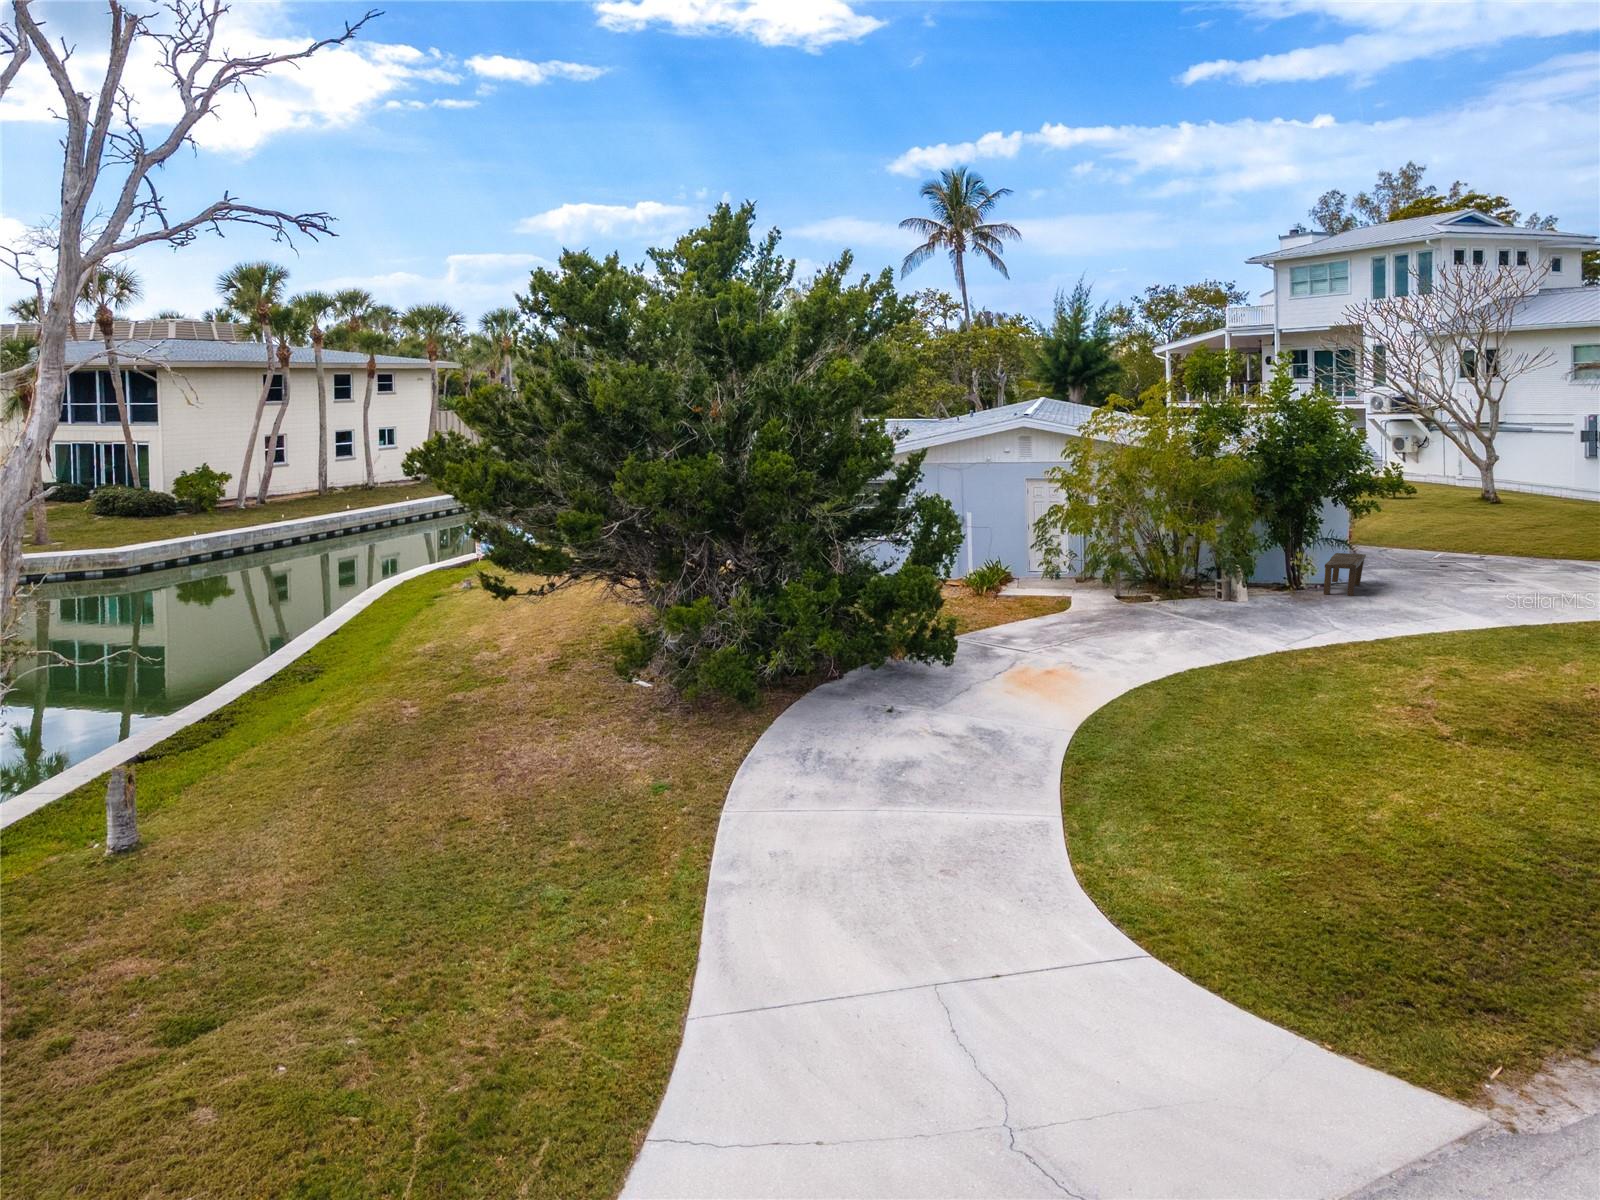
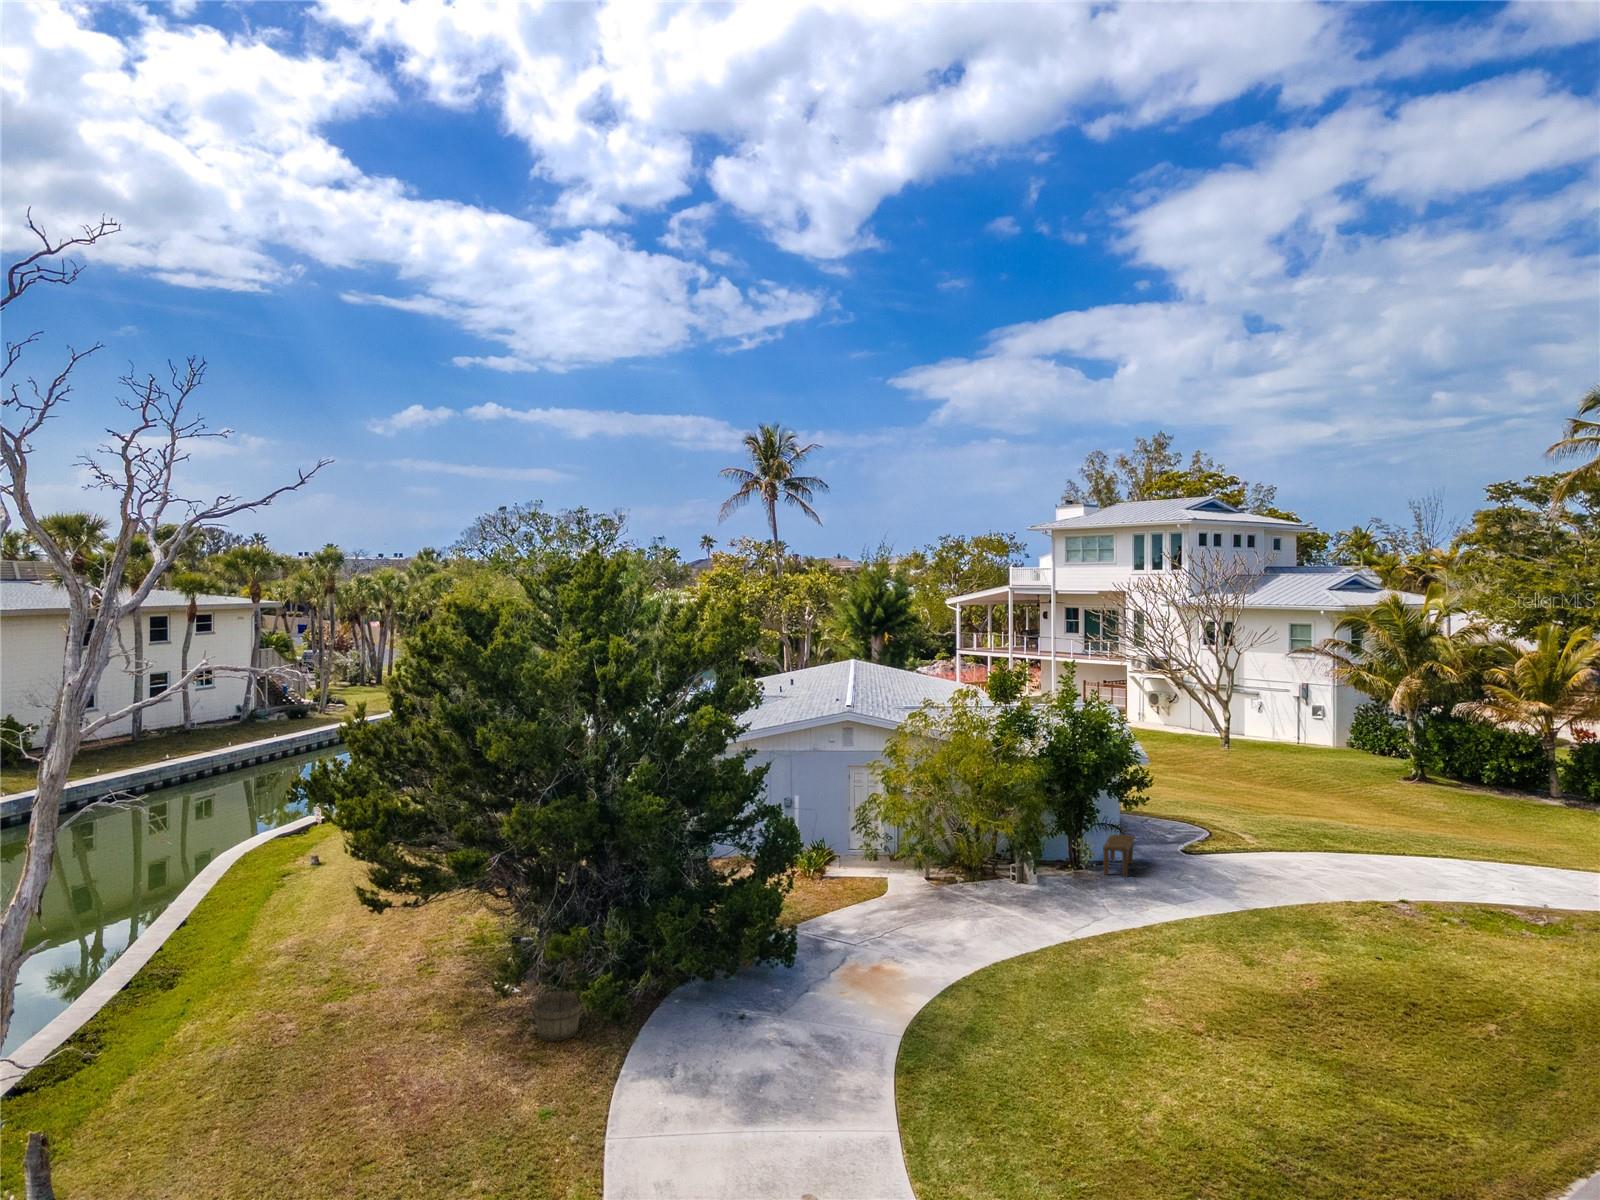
wooden bucket: none [705,676,754,721] -> present [532,991,582,1041]

